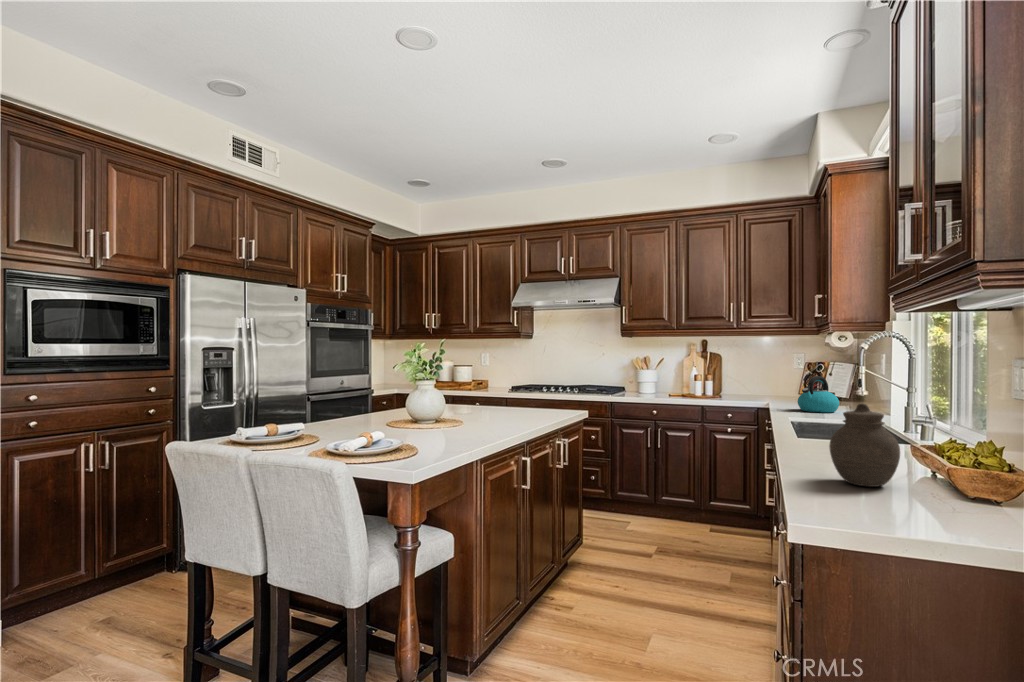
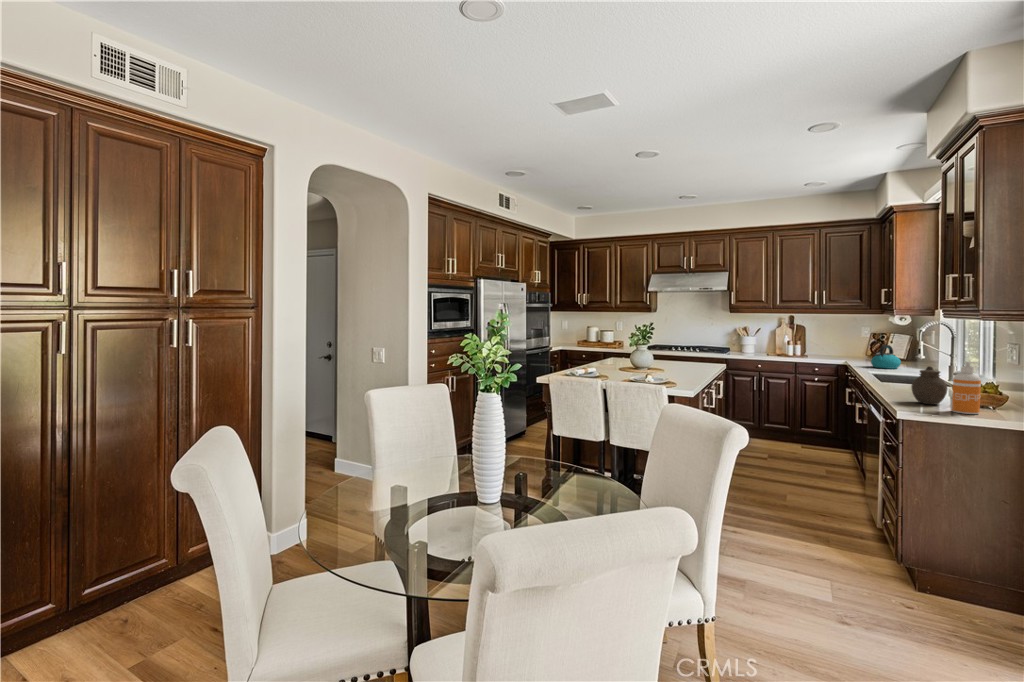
soap dispenser: none [909,390,973,517] -> present [952,361,981,414]

